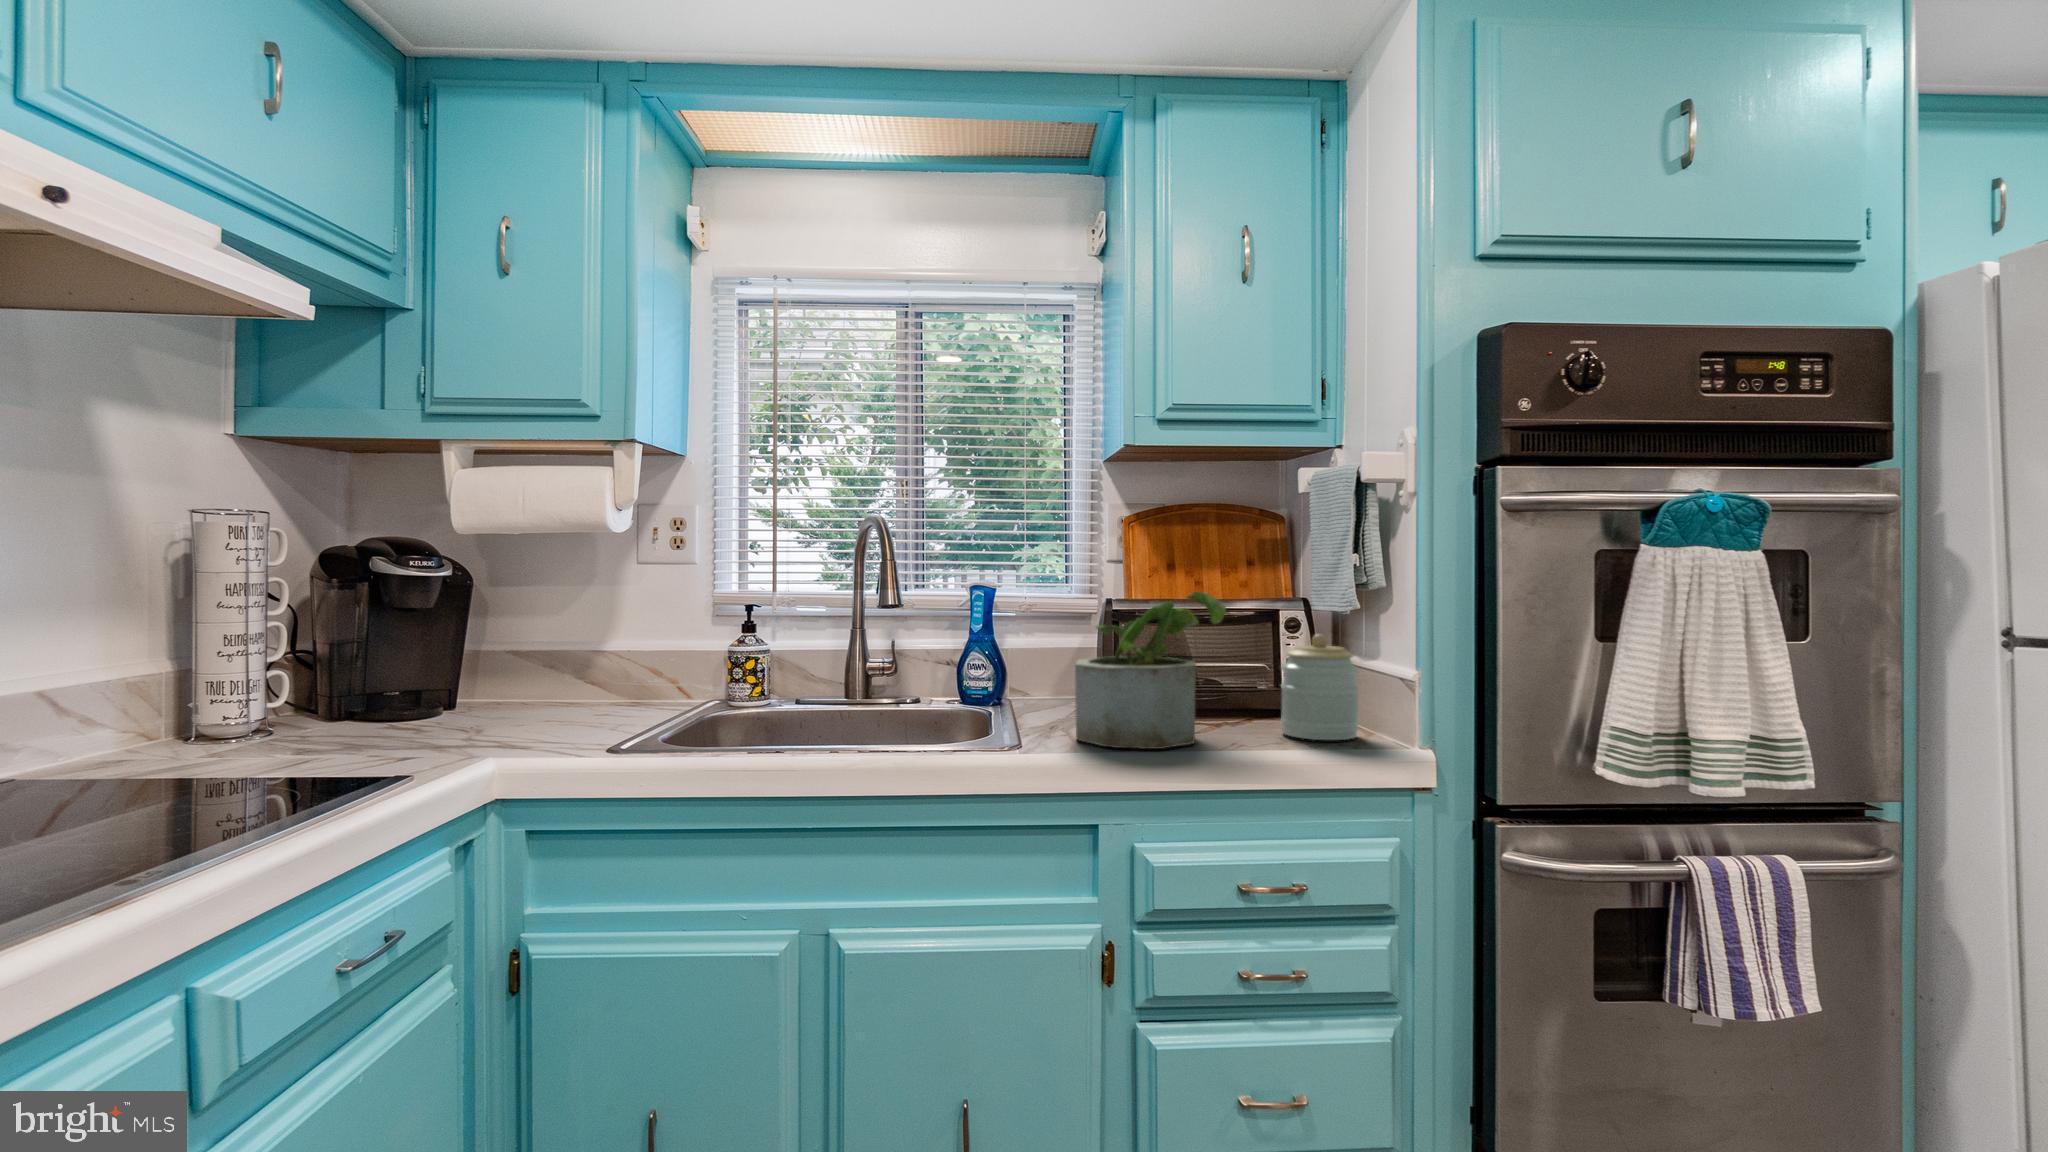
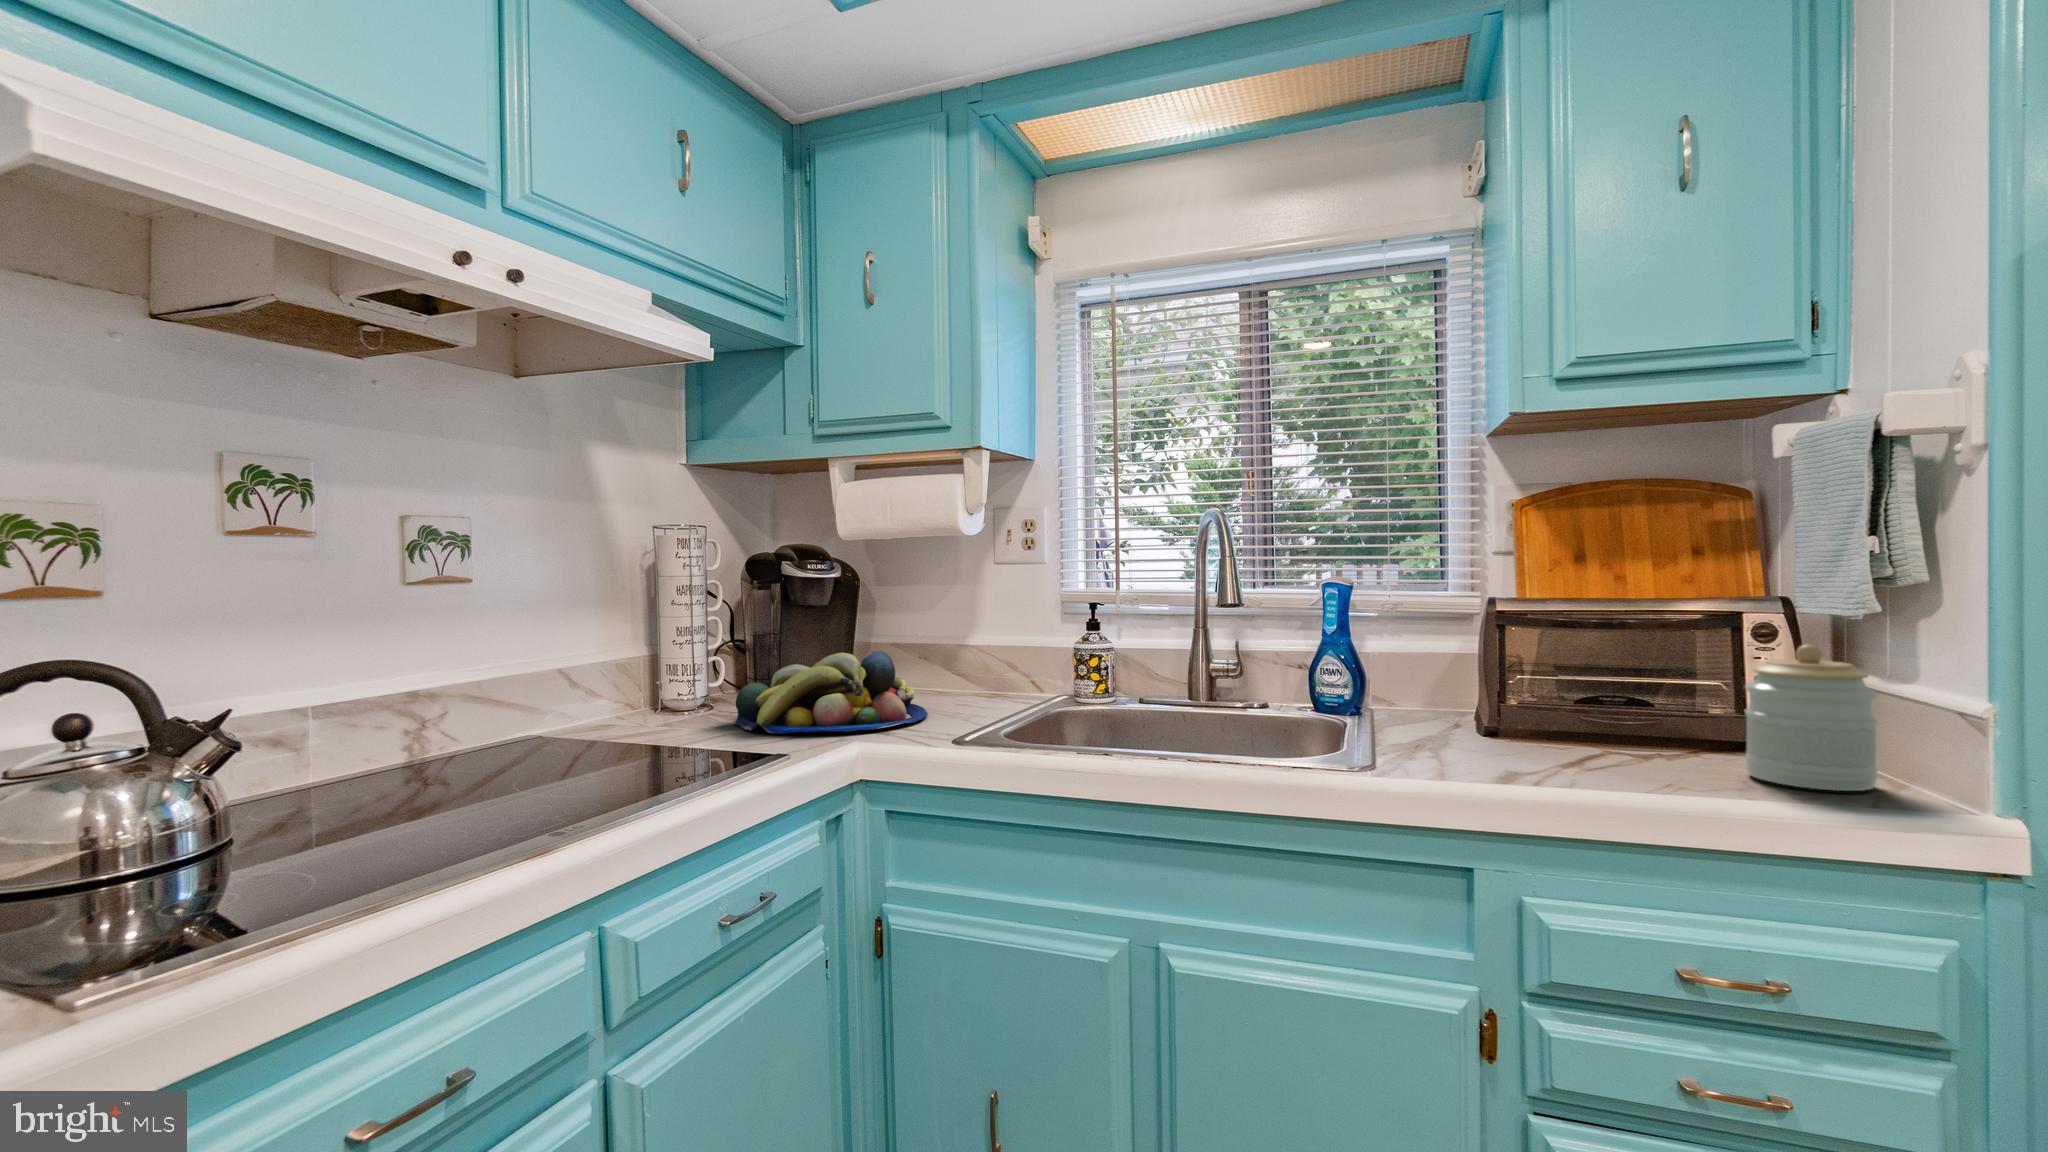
potted plant: present [1075,592,1226,749] -> none [1444,588,1657,784]
fruit bowl: none [313,658,568,754] -> present [733,651,928,734]

